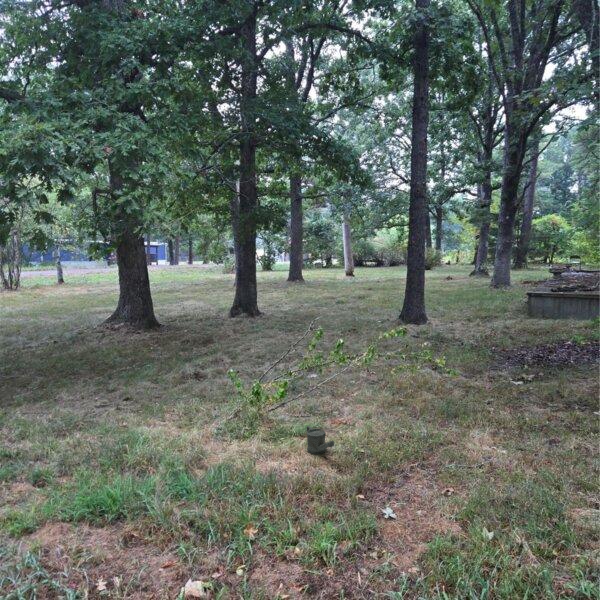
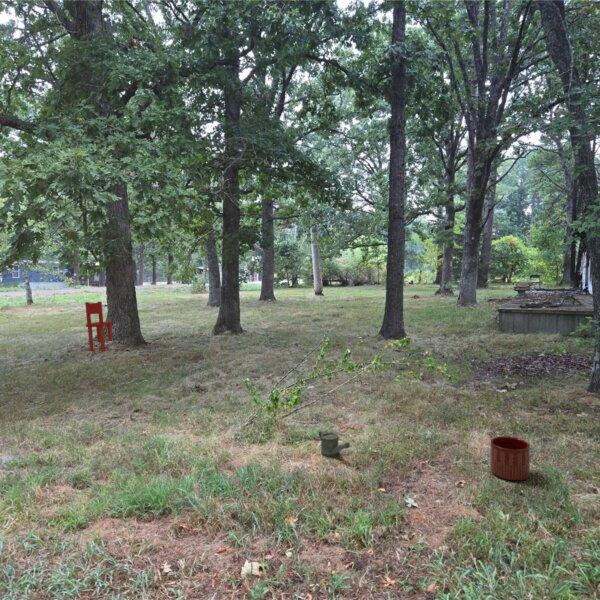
chair: none [108,284,136,332] -> present [85,302,113,351]
planter: none [484,441,528,491] -> present [490,436,530,481]

